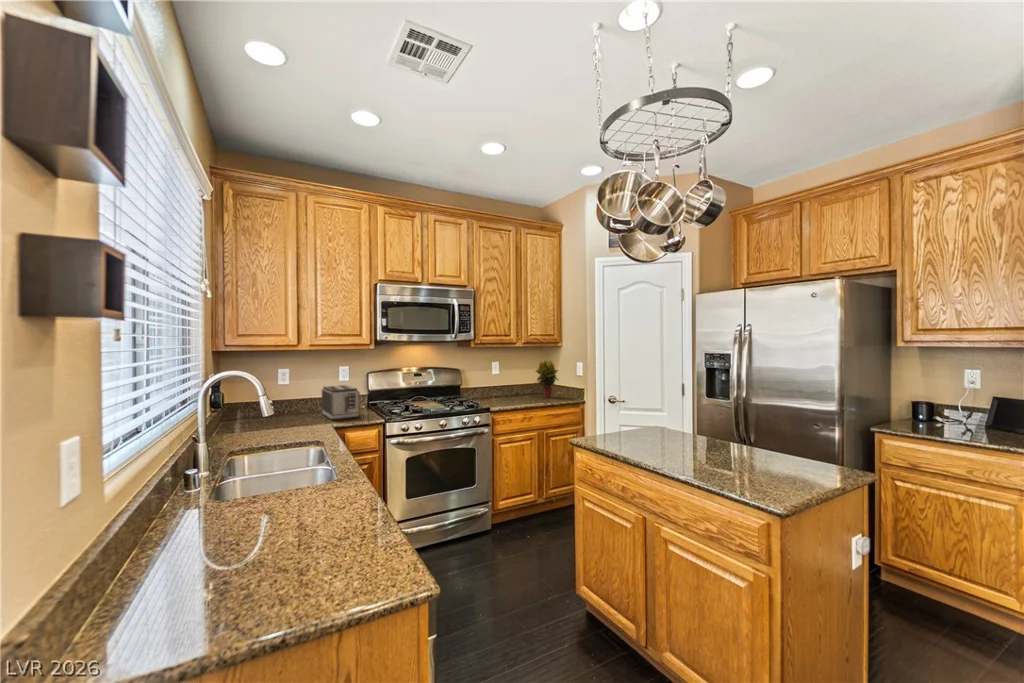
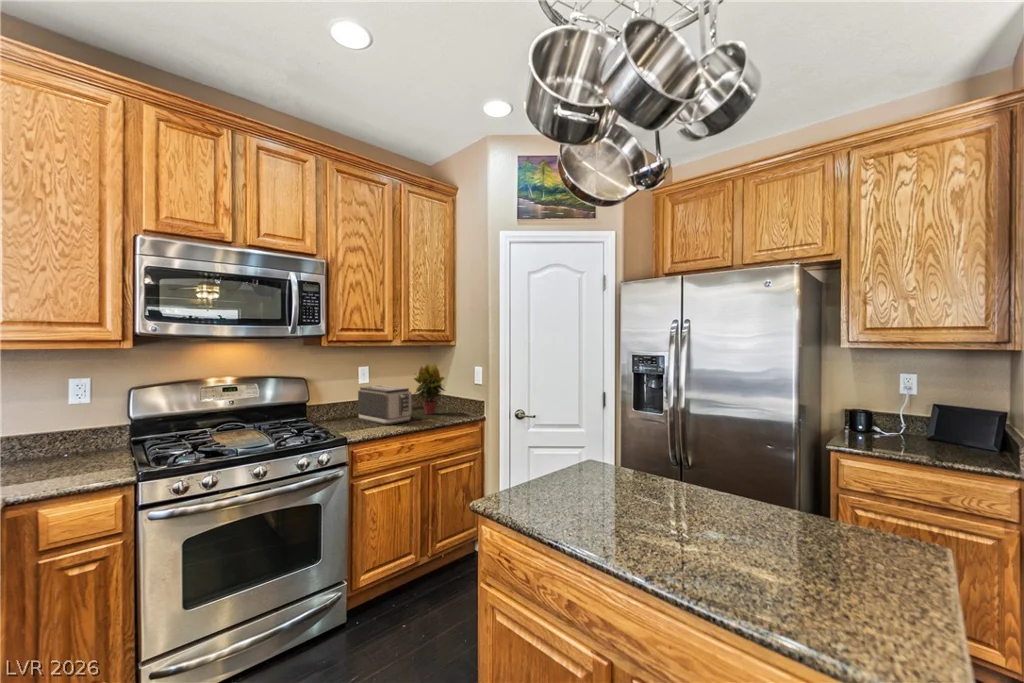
toaster: present [322,385,360,420] -> present [358,385,412,425]

